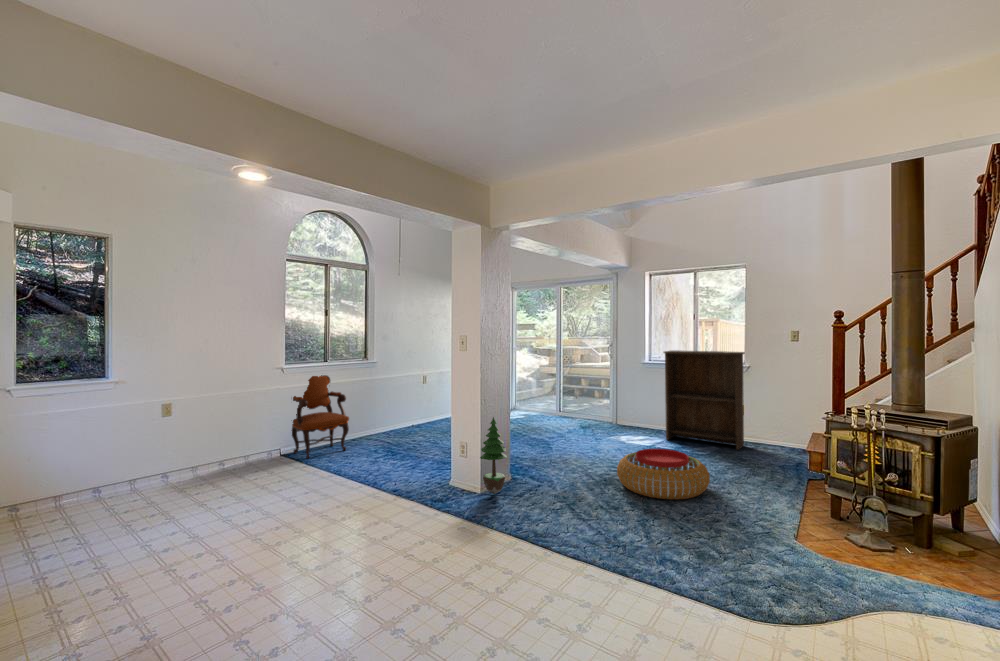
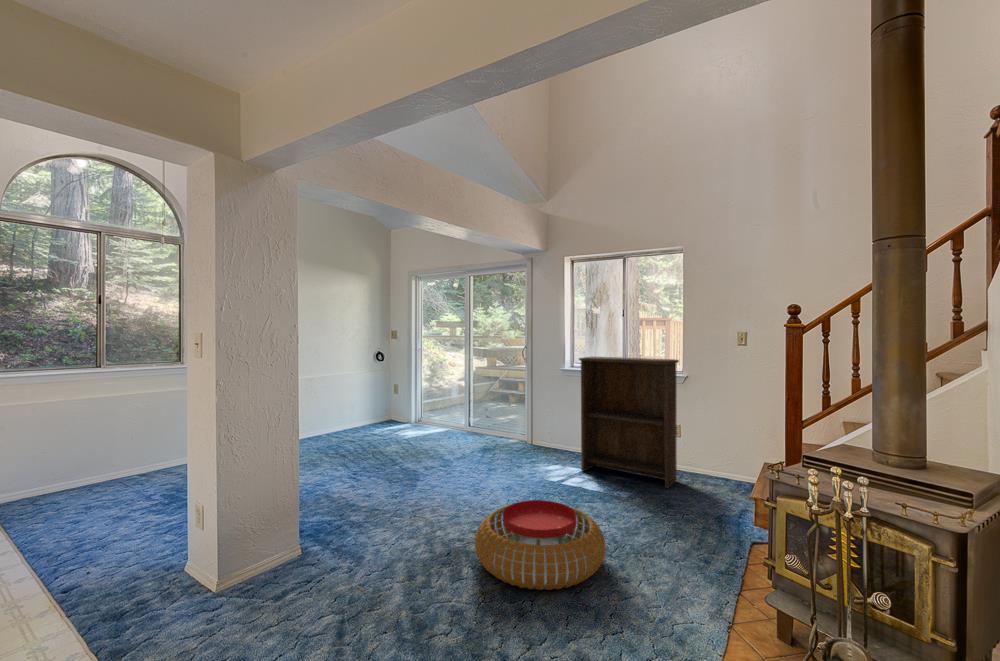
armchair: present [291,375,349,458] -> none [59,379,149,506]
potted tree: present [480,417,507,494] -> none [250,461,298,581]

